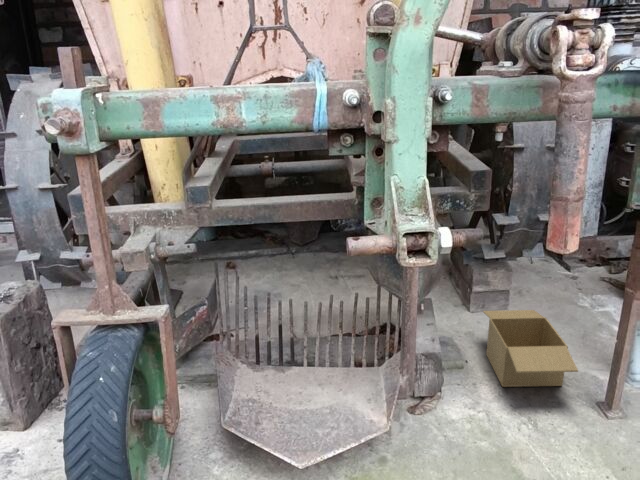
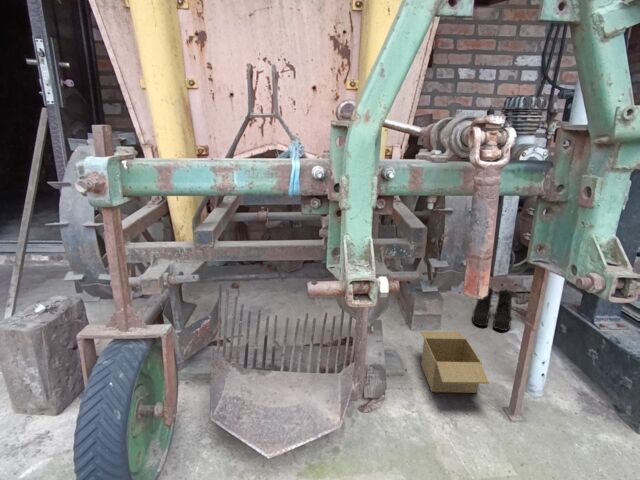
boots: none [551,251,604,308] -> present [472,288,512,331]

